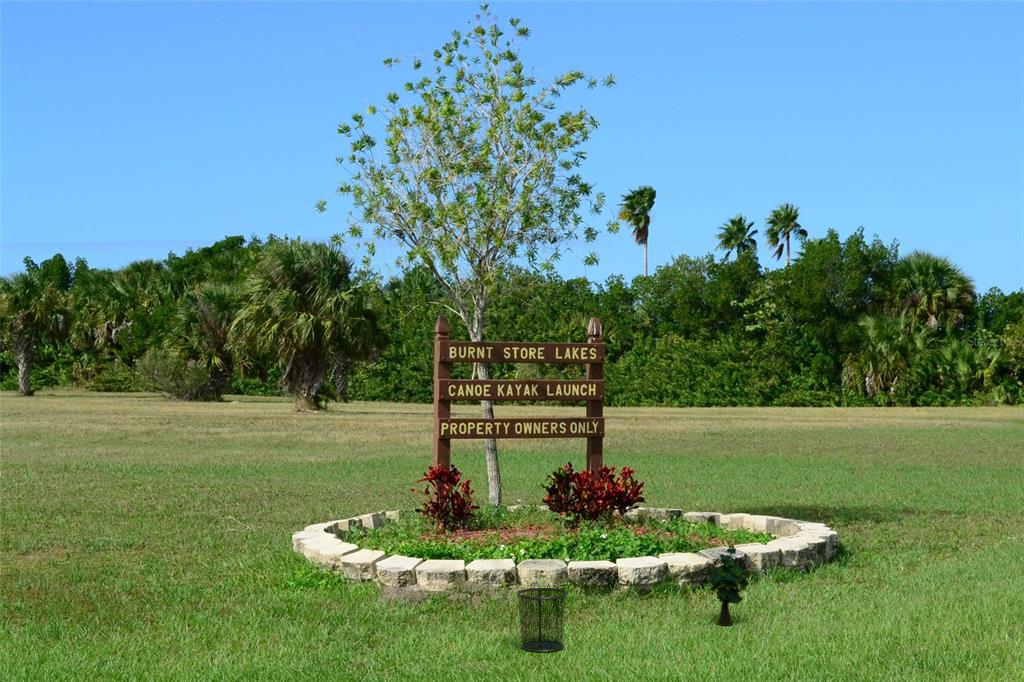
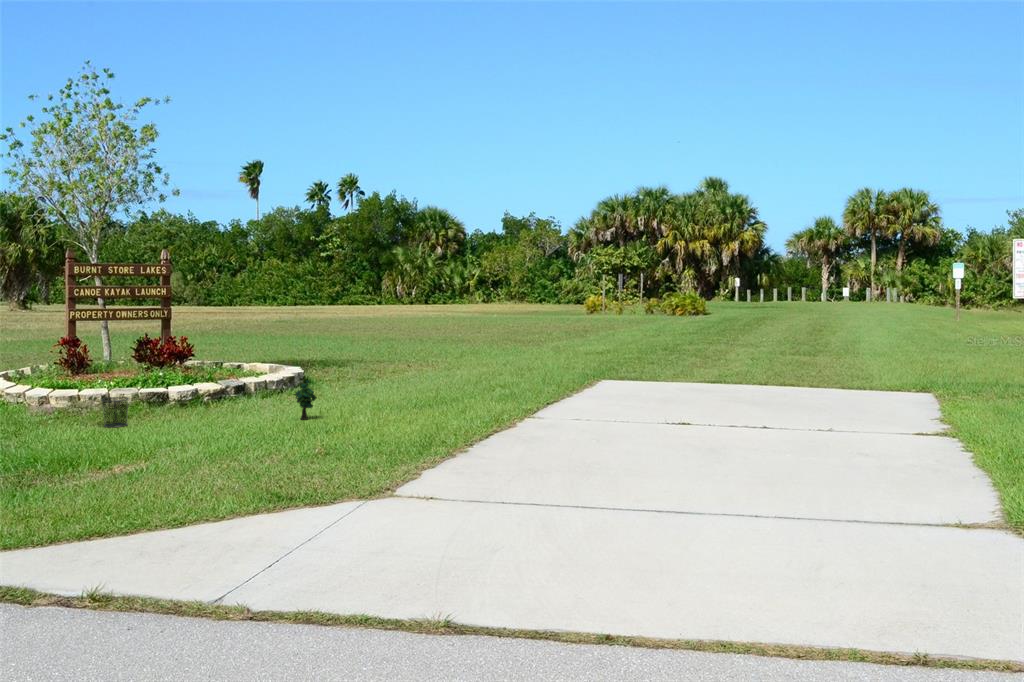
decorative plant: present [704,548,749,626] -> present [294,380,317,420]

